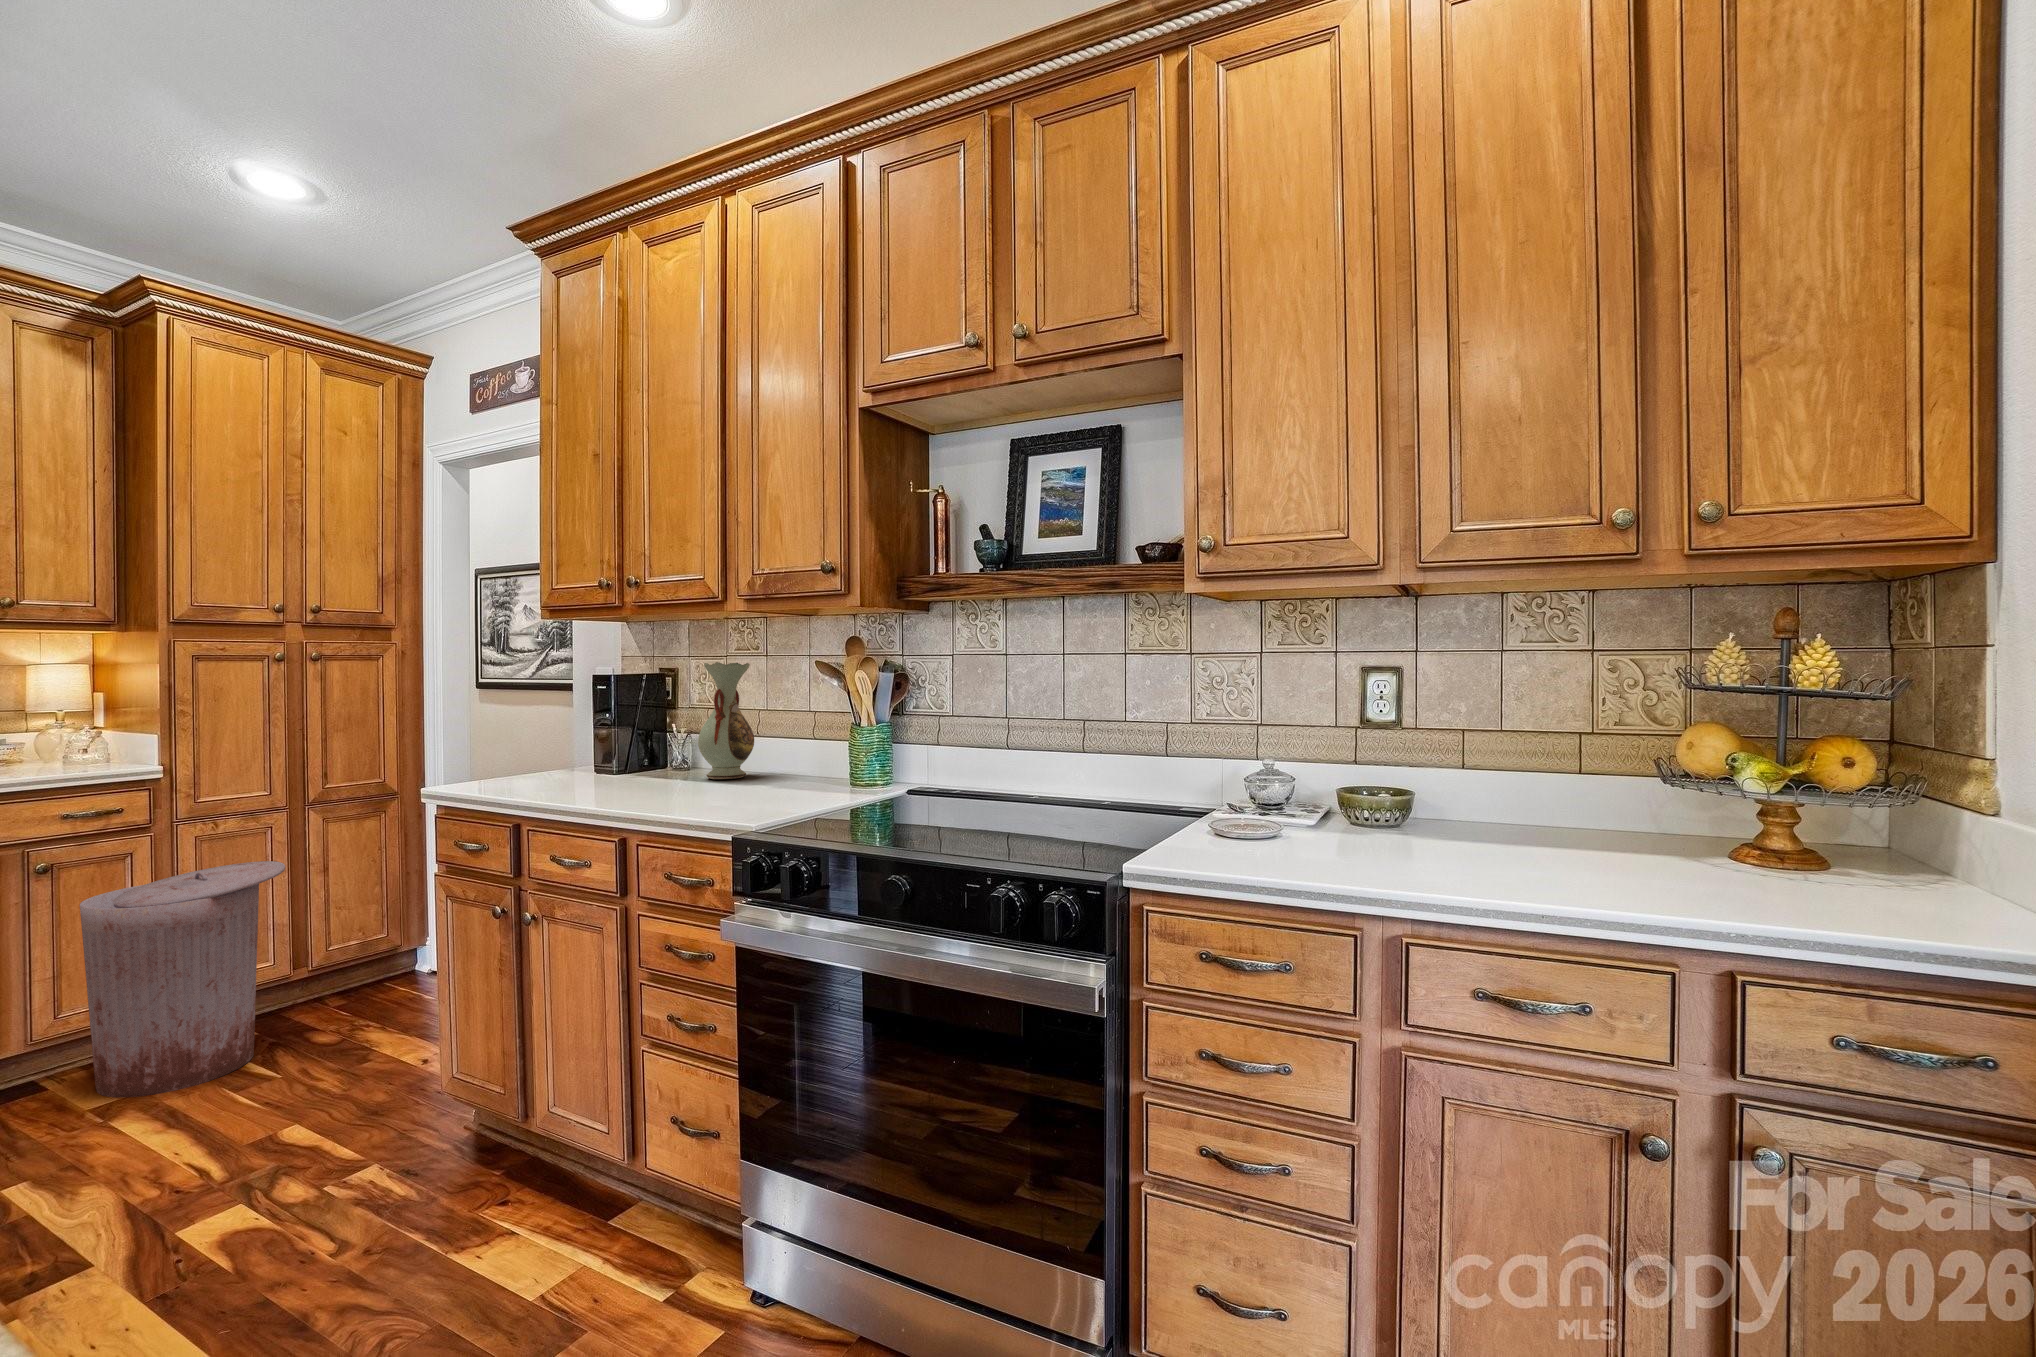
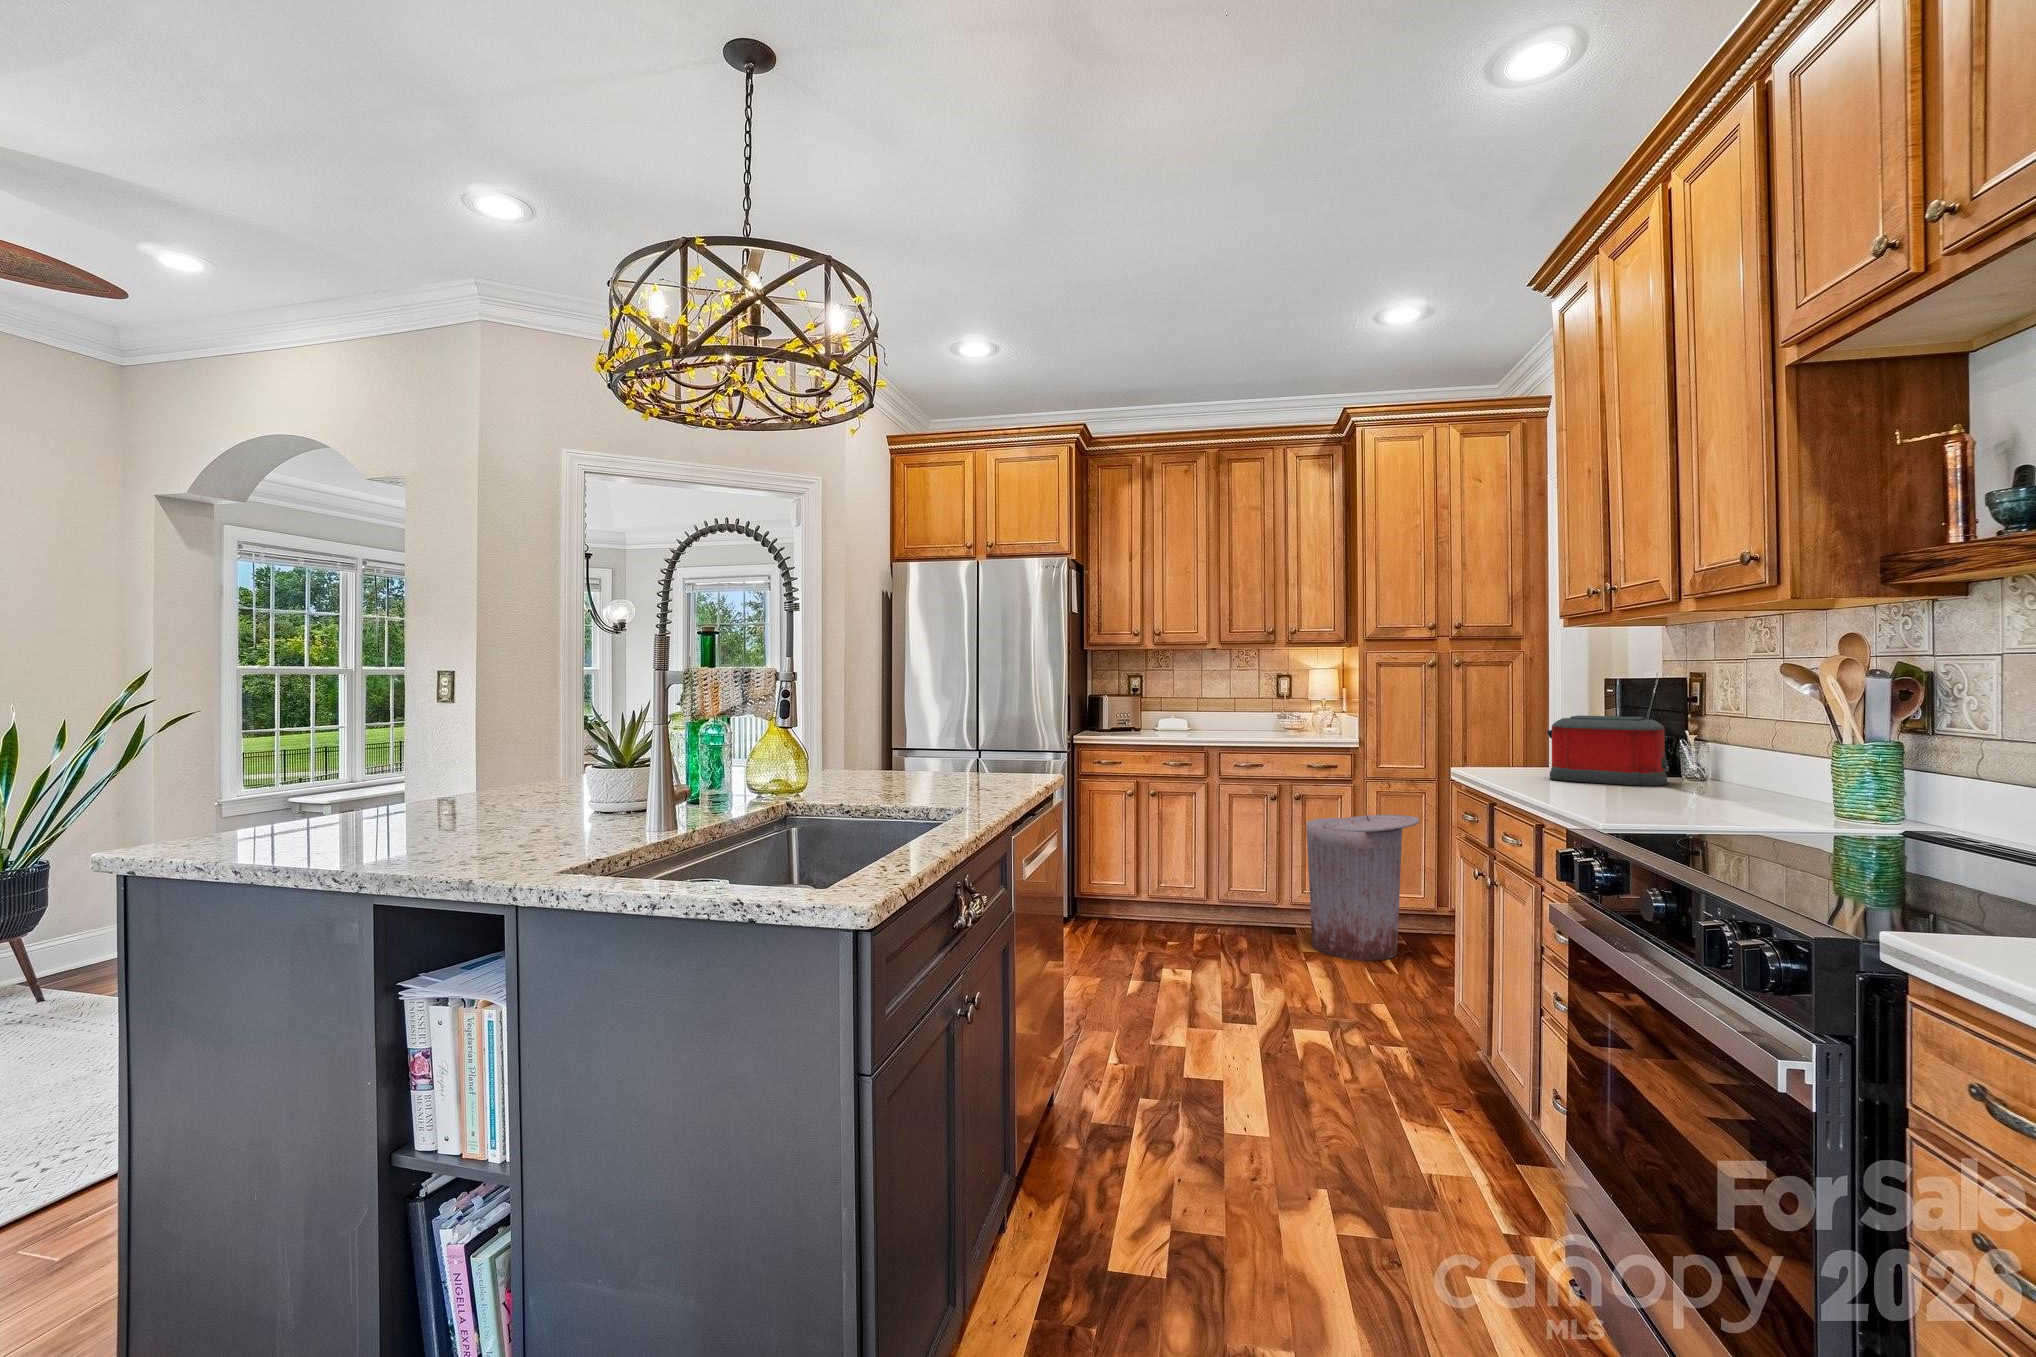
decorative vase: present [698,662,754,779] -> none [1687,666,1761,795]
toaster: none [548,712,665,786] -> present [1547,716,1667,786]

